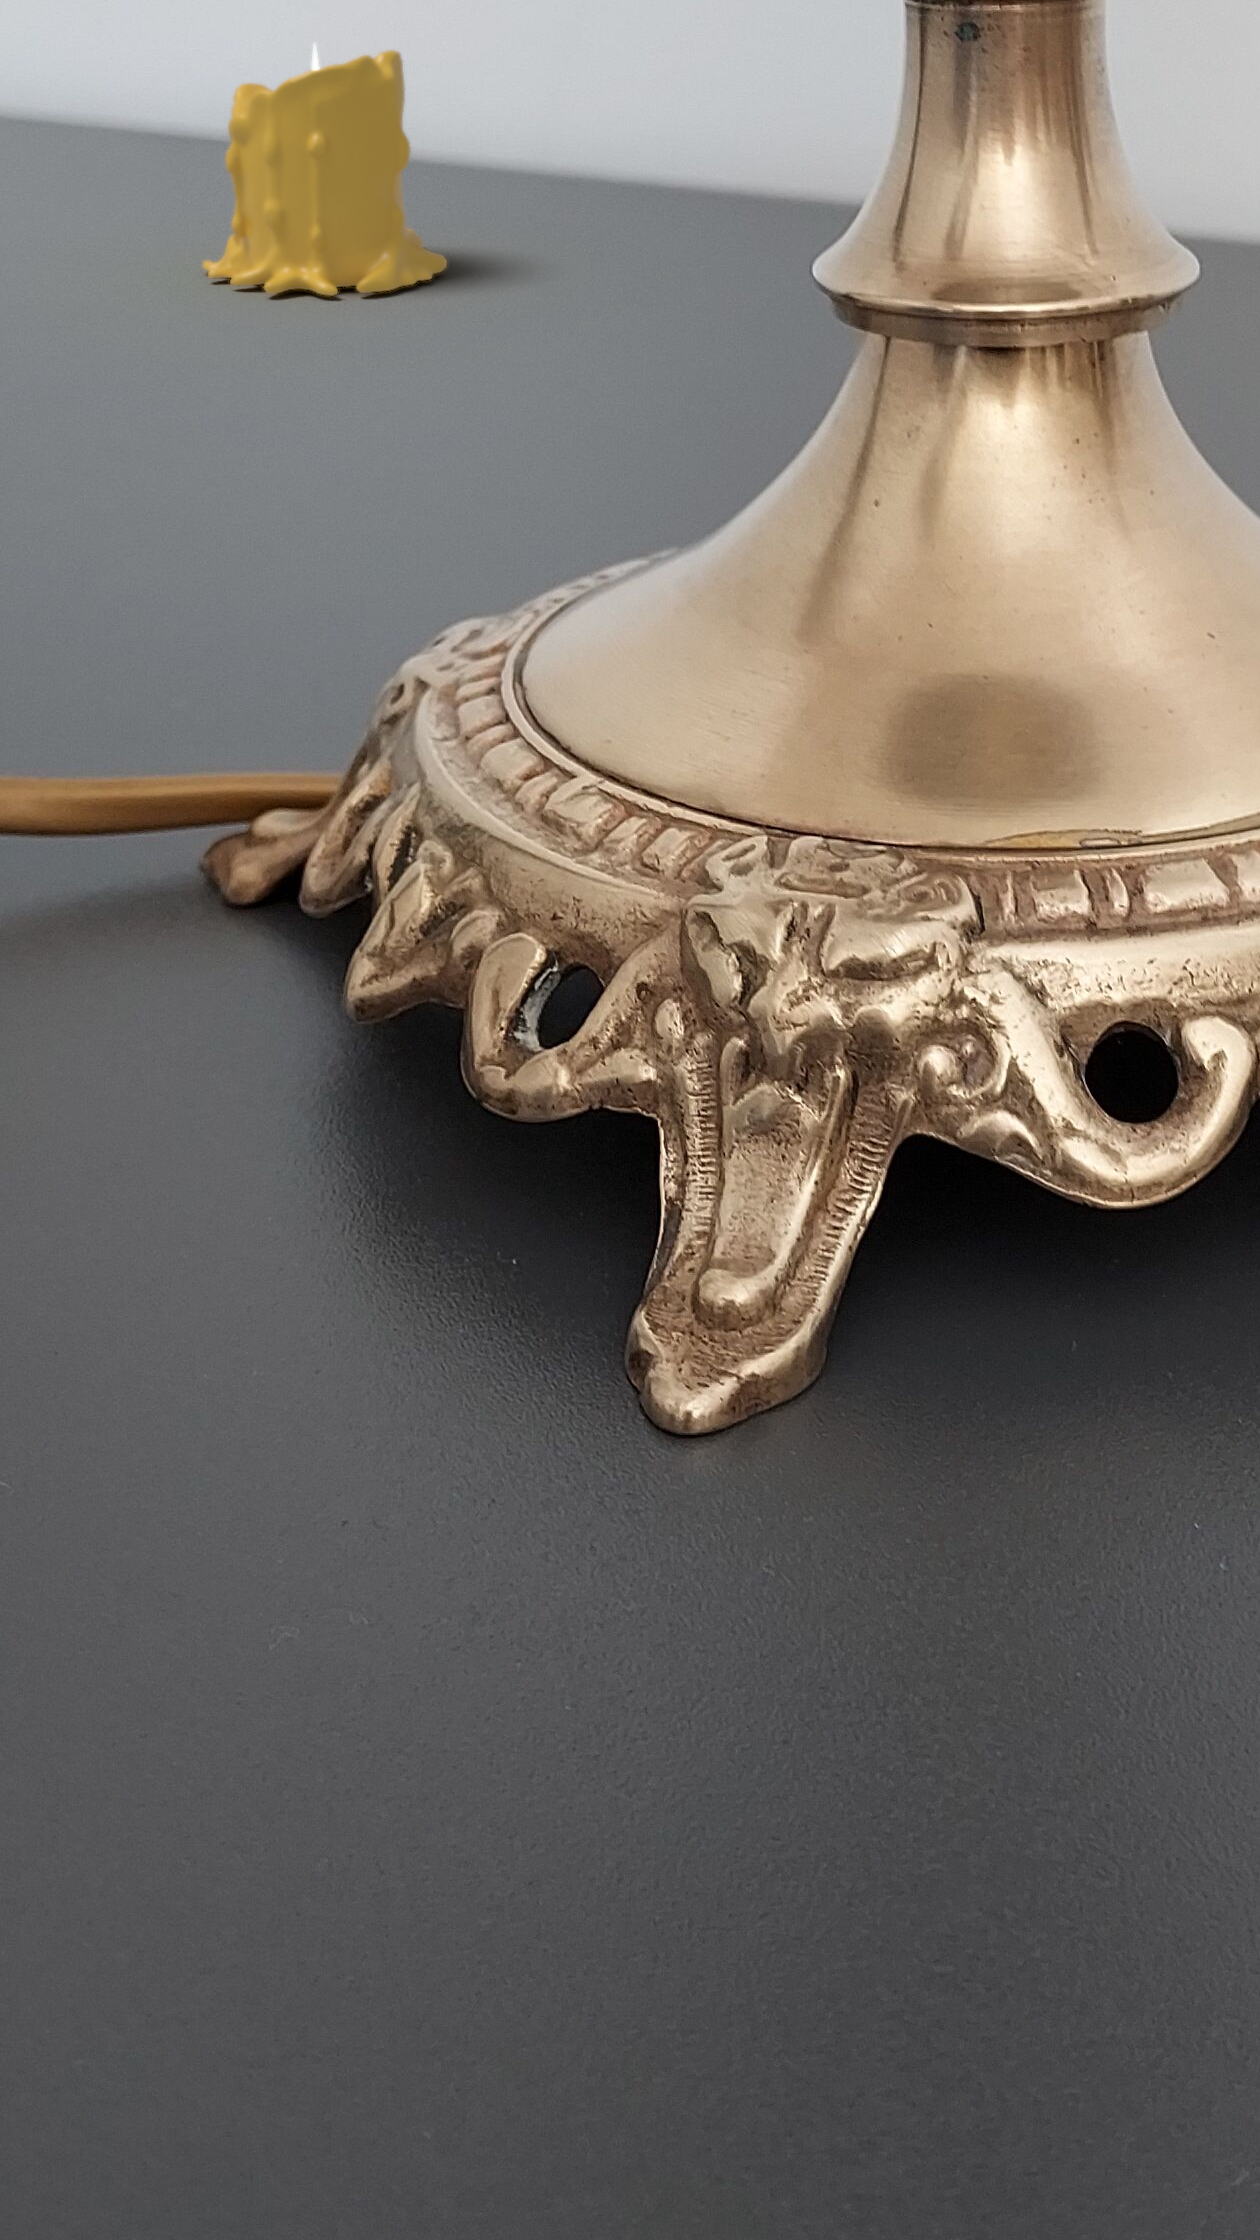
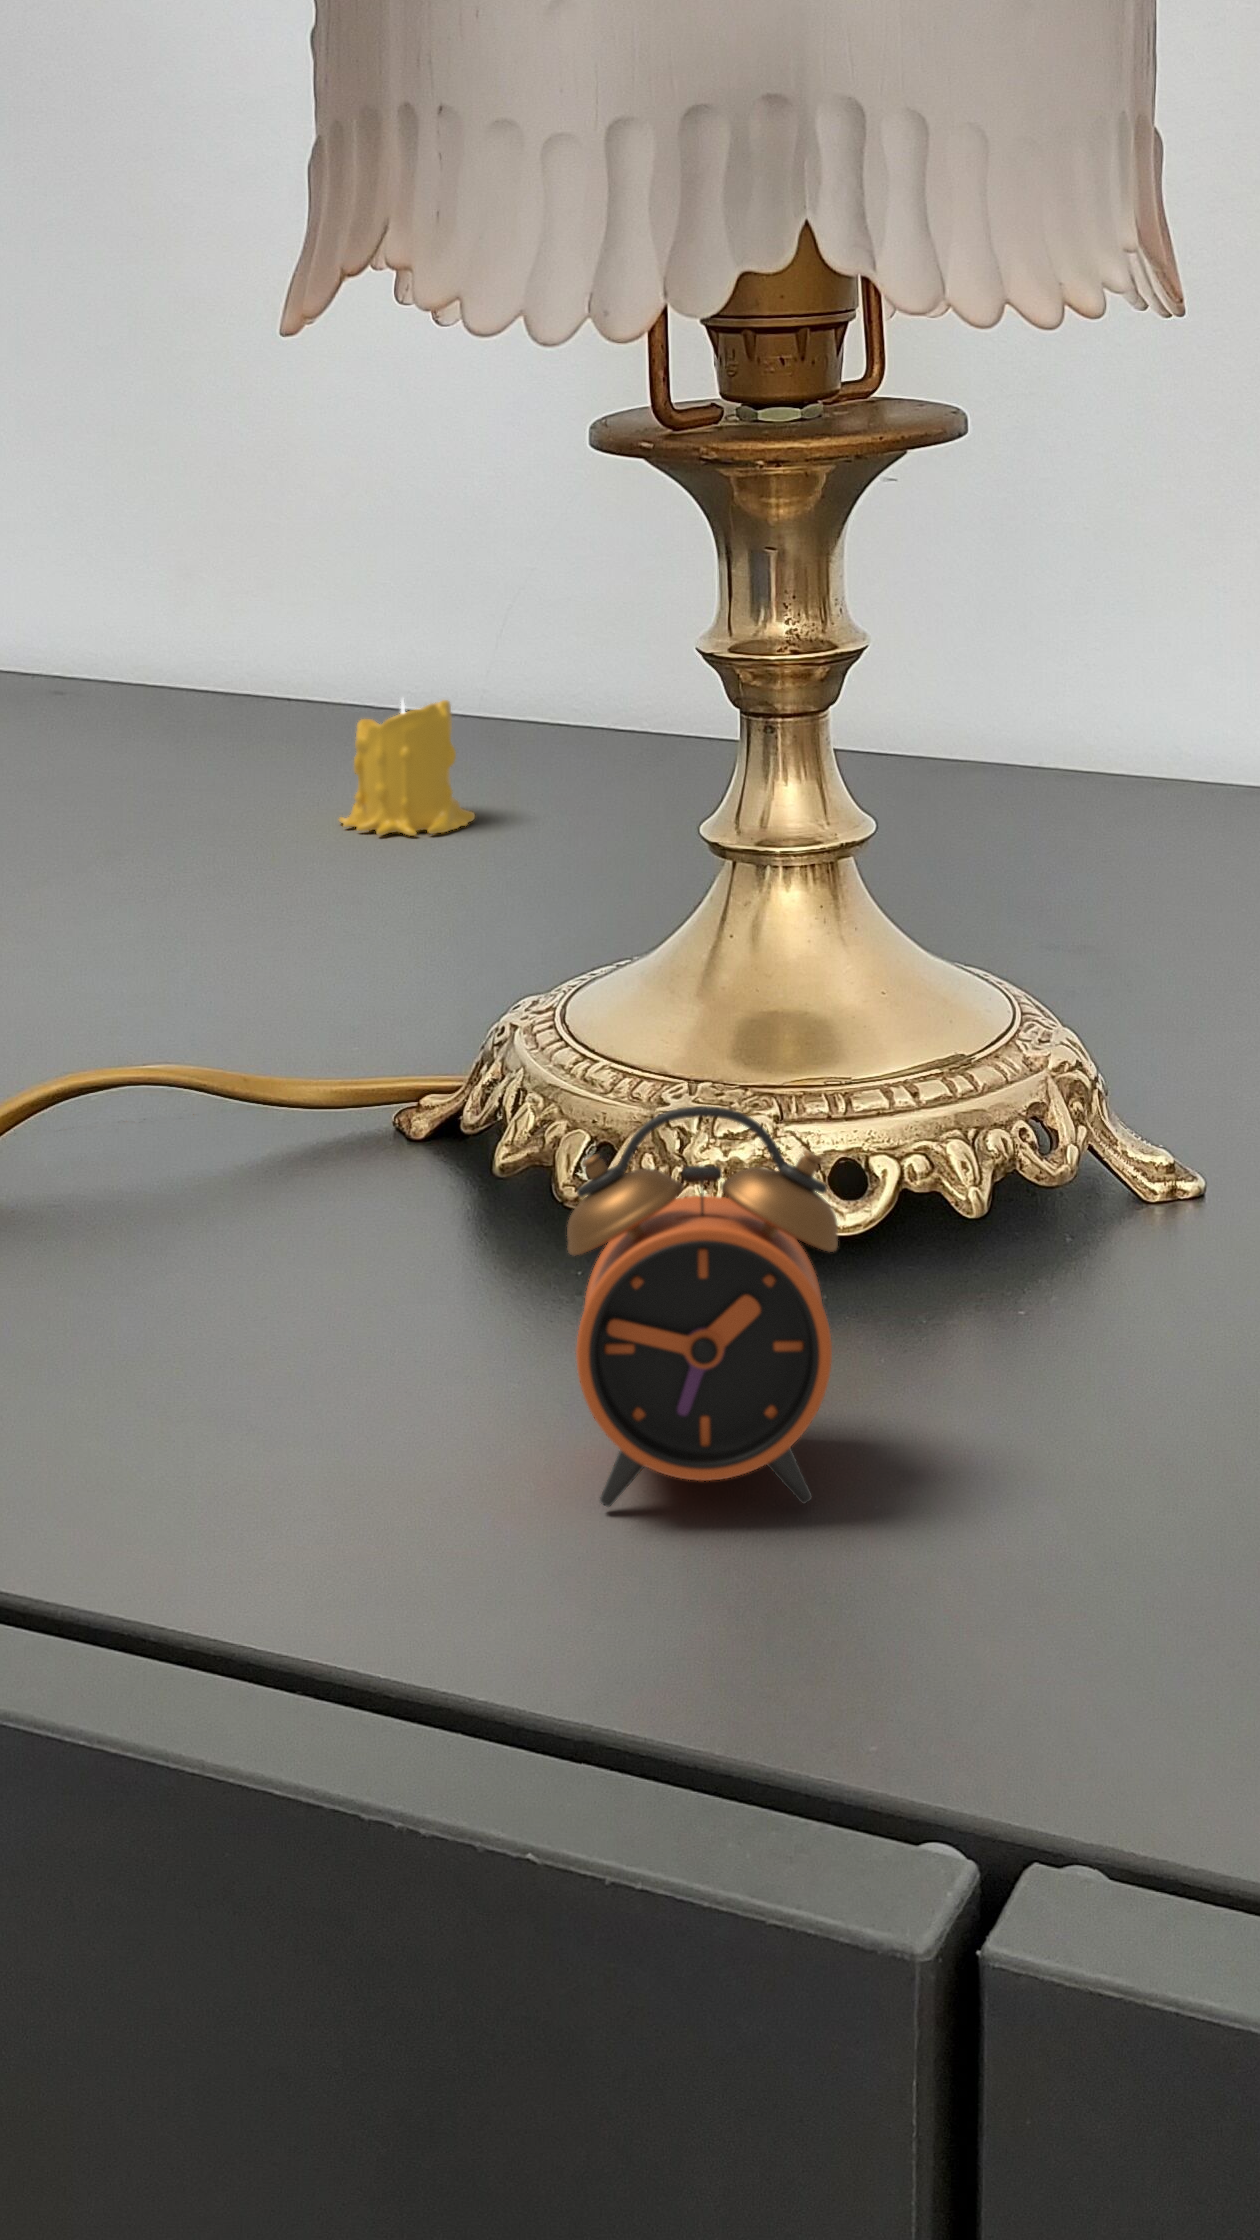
alarm clock: none [399,971,1119,2031] -> present [567,1106,838,1507]

